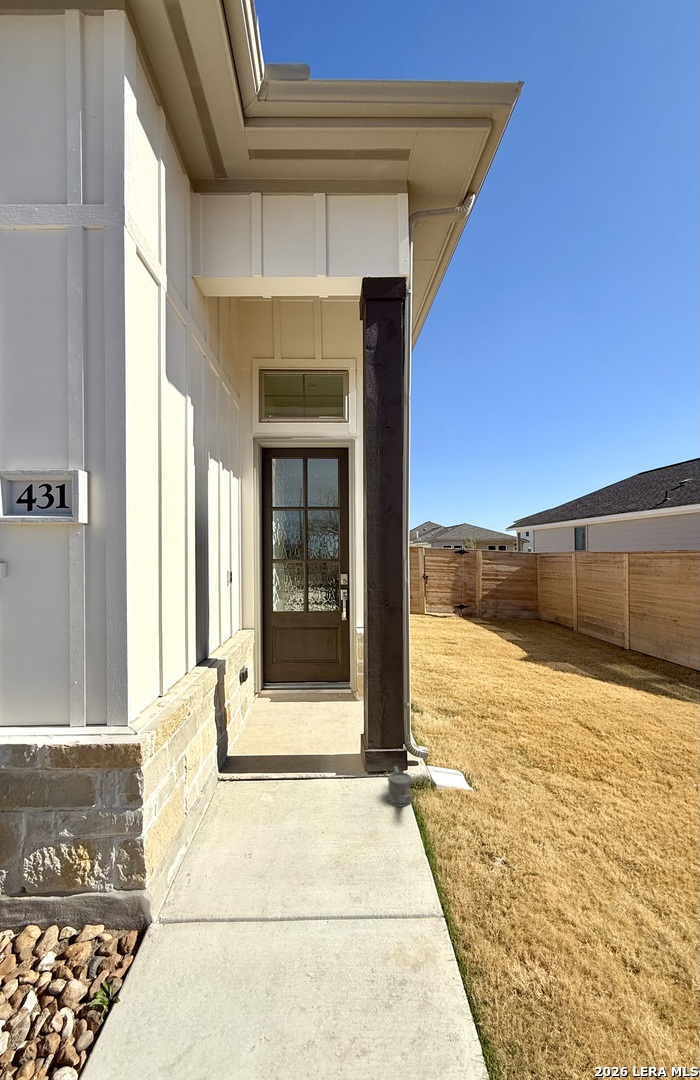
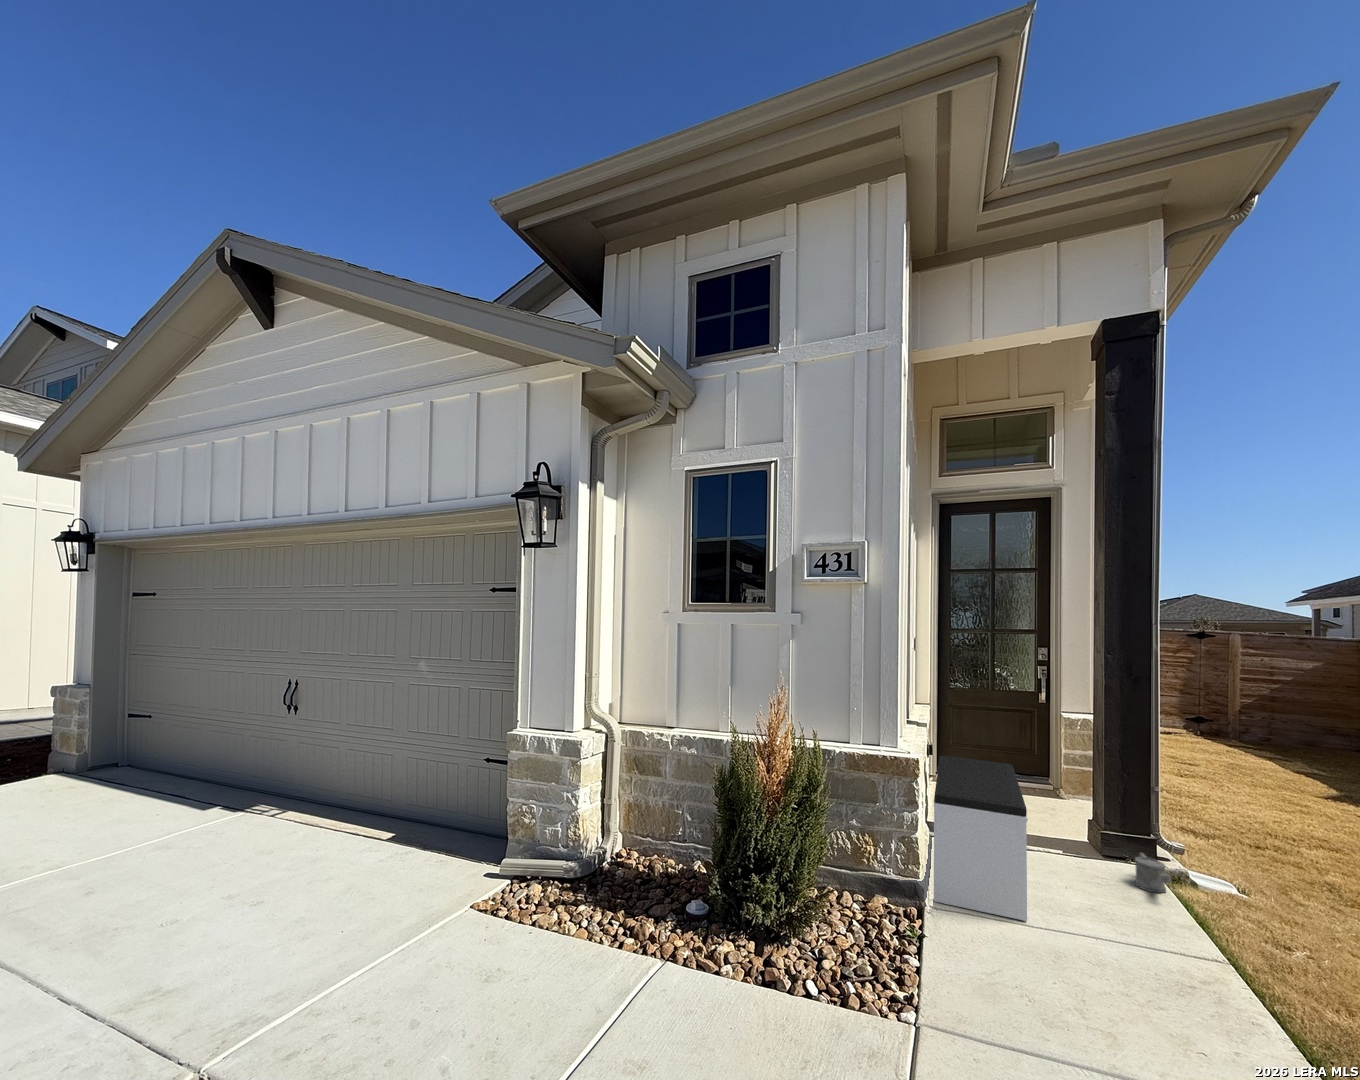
bench: none [166,701,292,906] -> present [934,756,1028,921]

